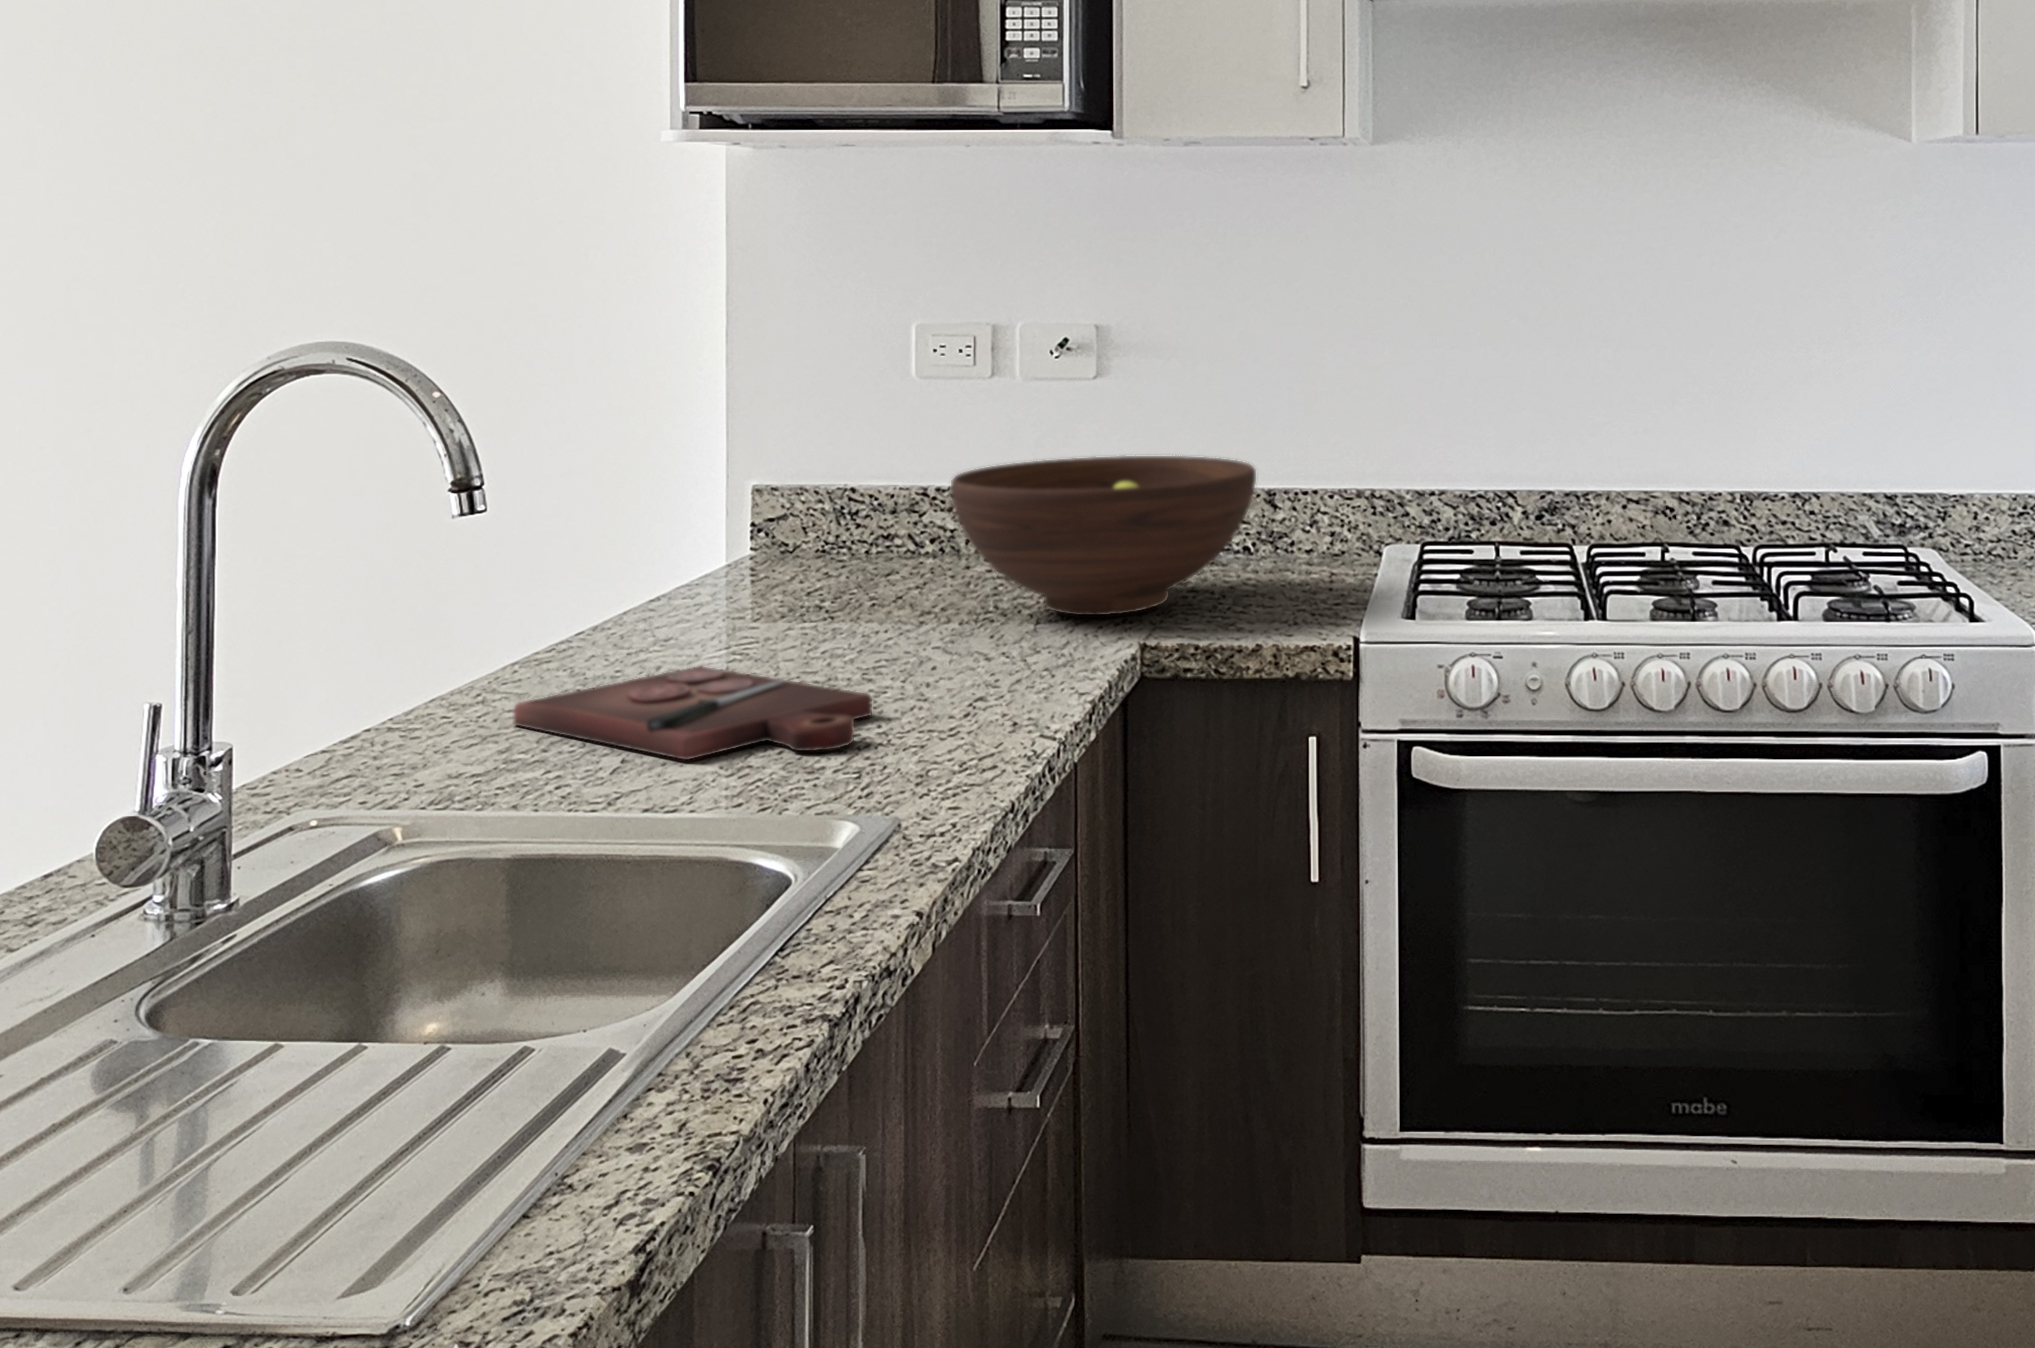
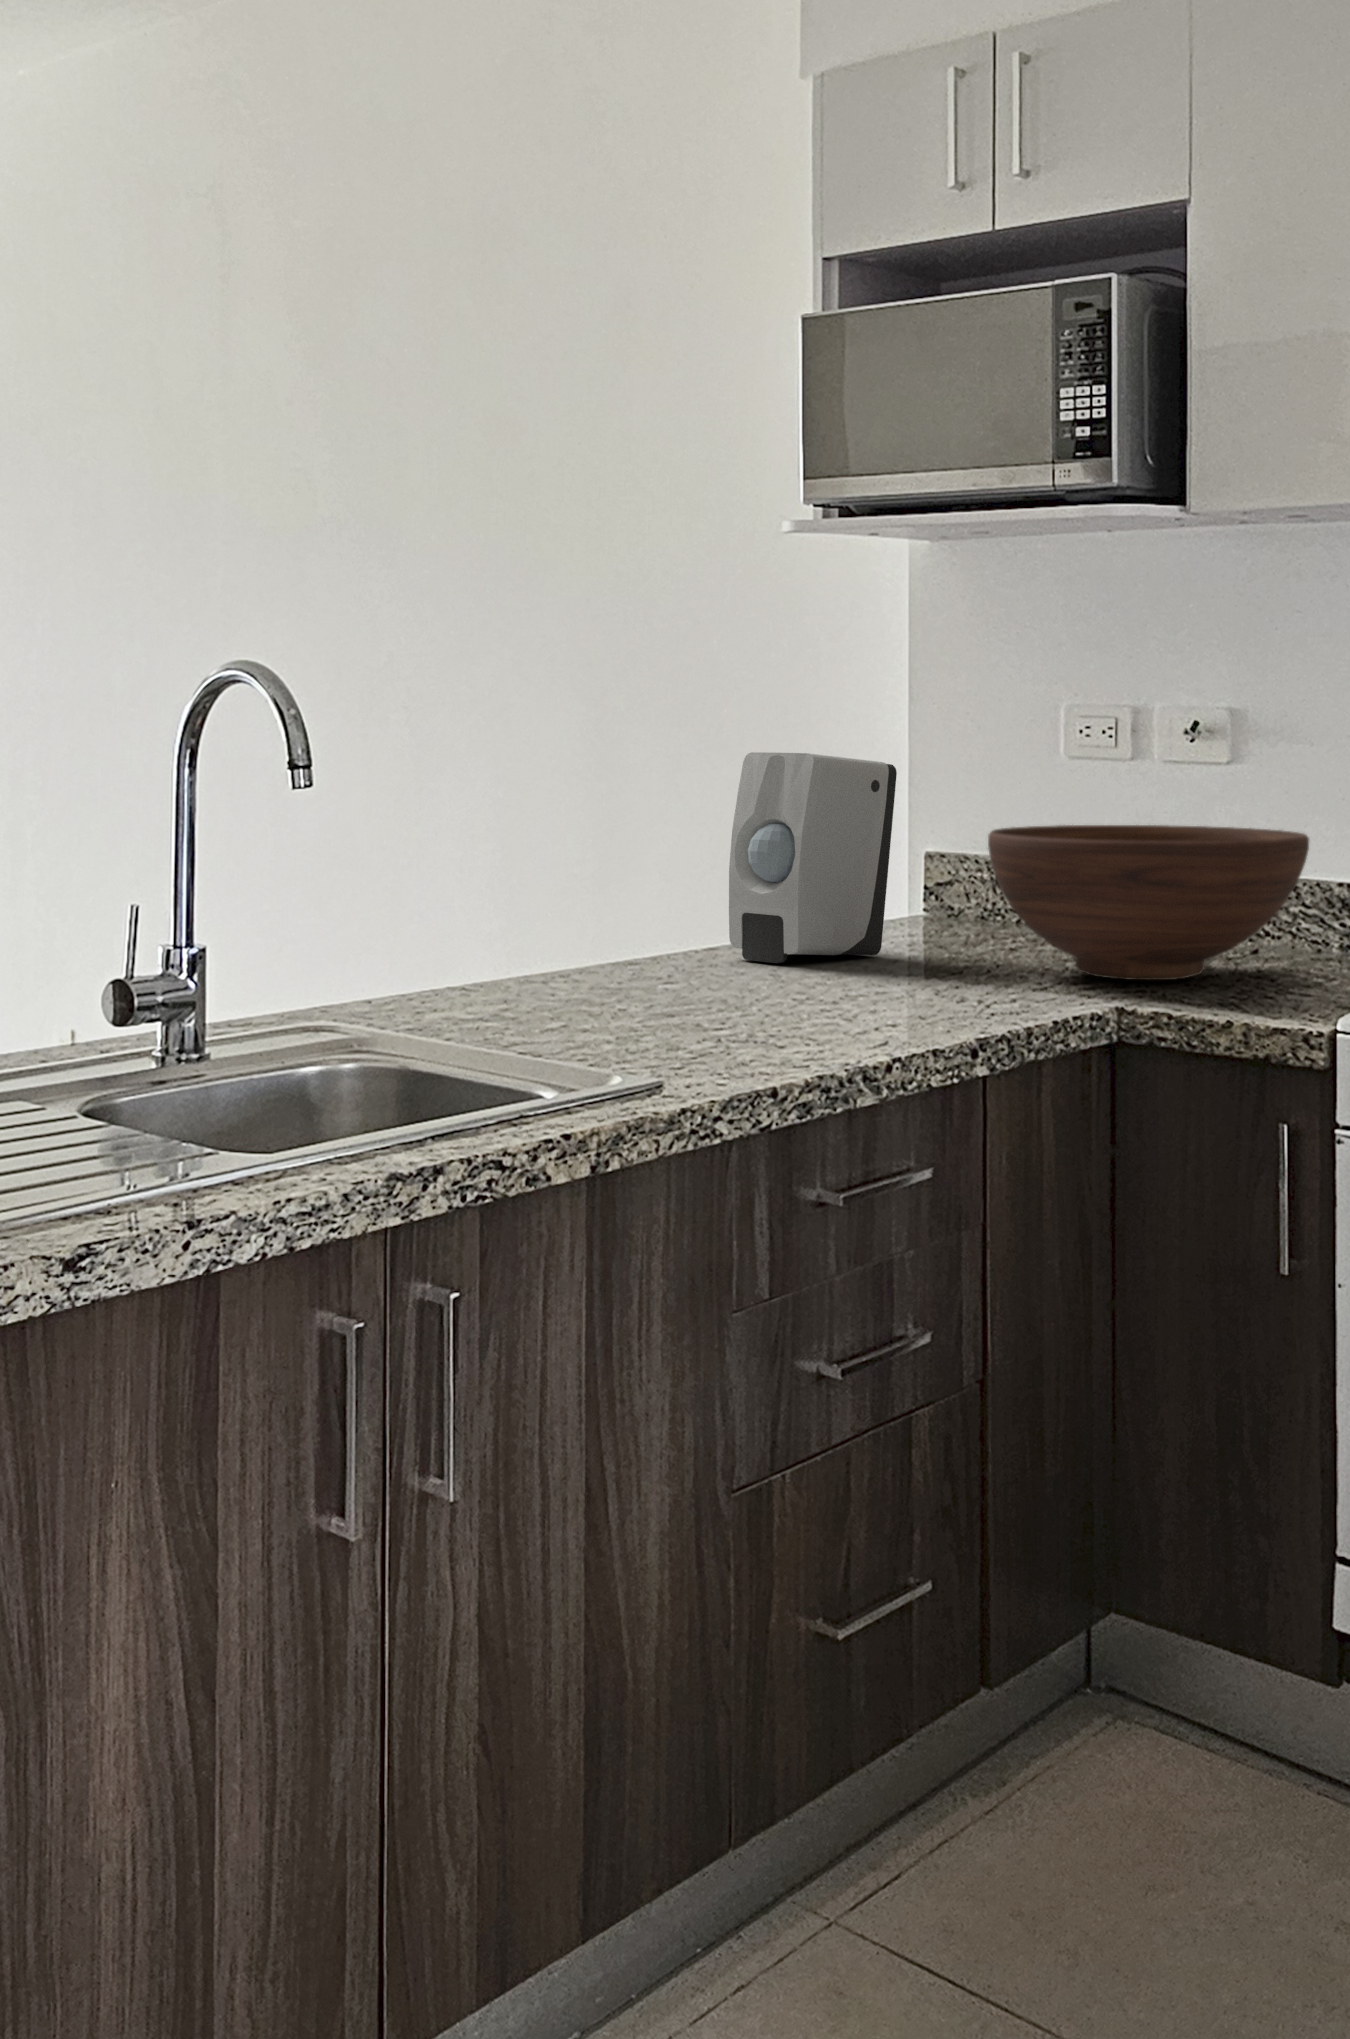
soap dispenser: none [641,415,818,645] -> present [729,752,897,963]
cutting board: present [514,666,872,759] -> none [558,968,795,1030]

